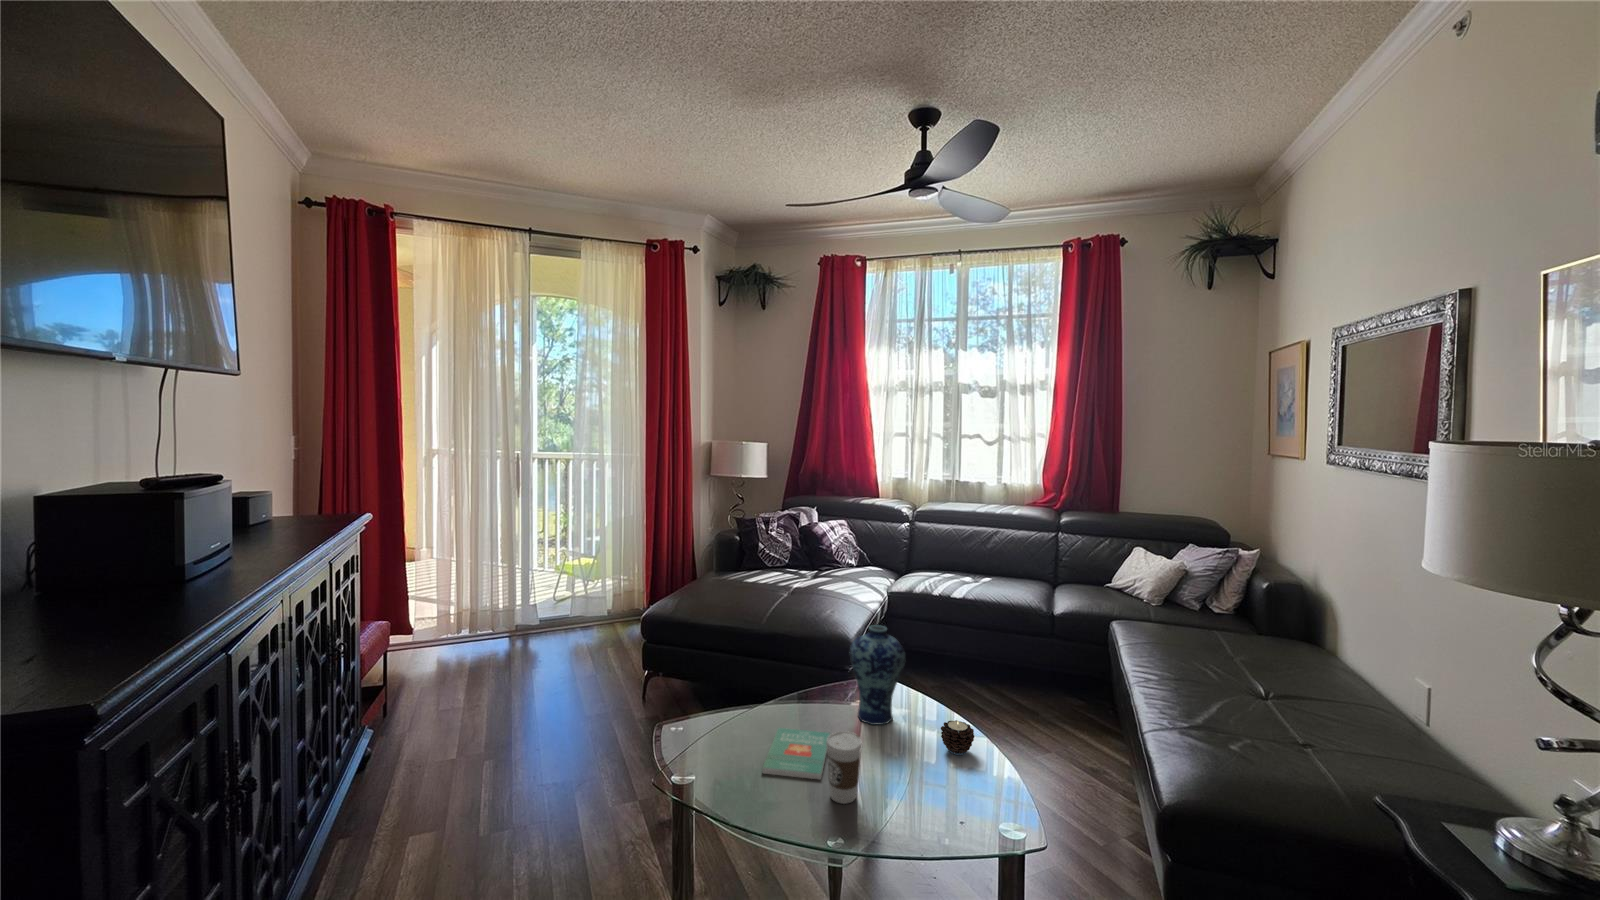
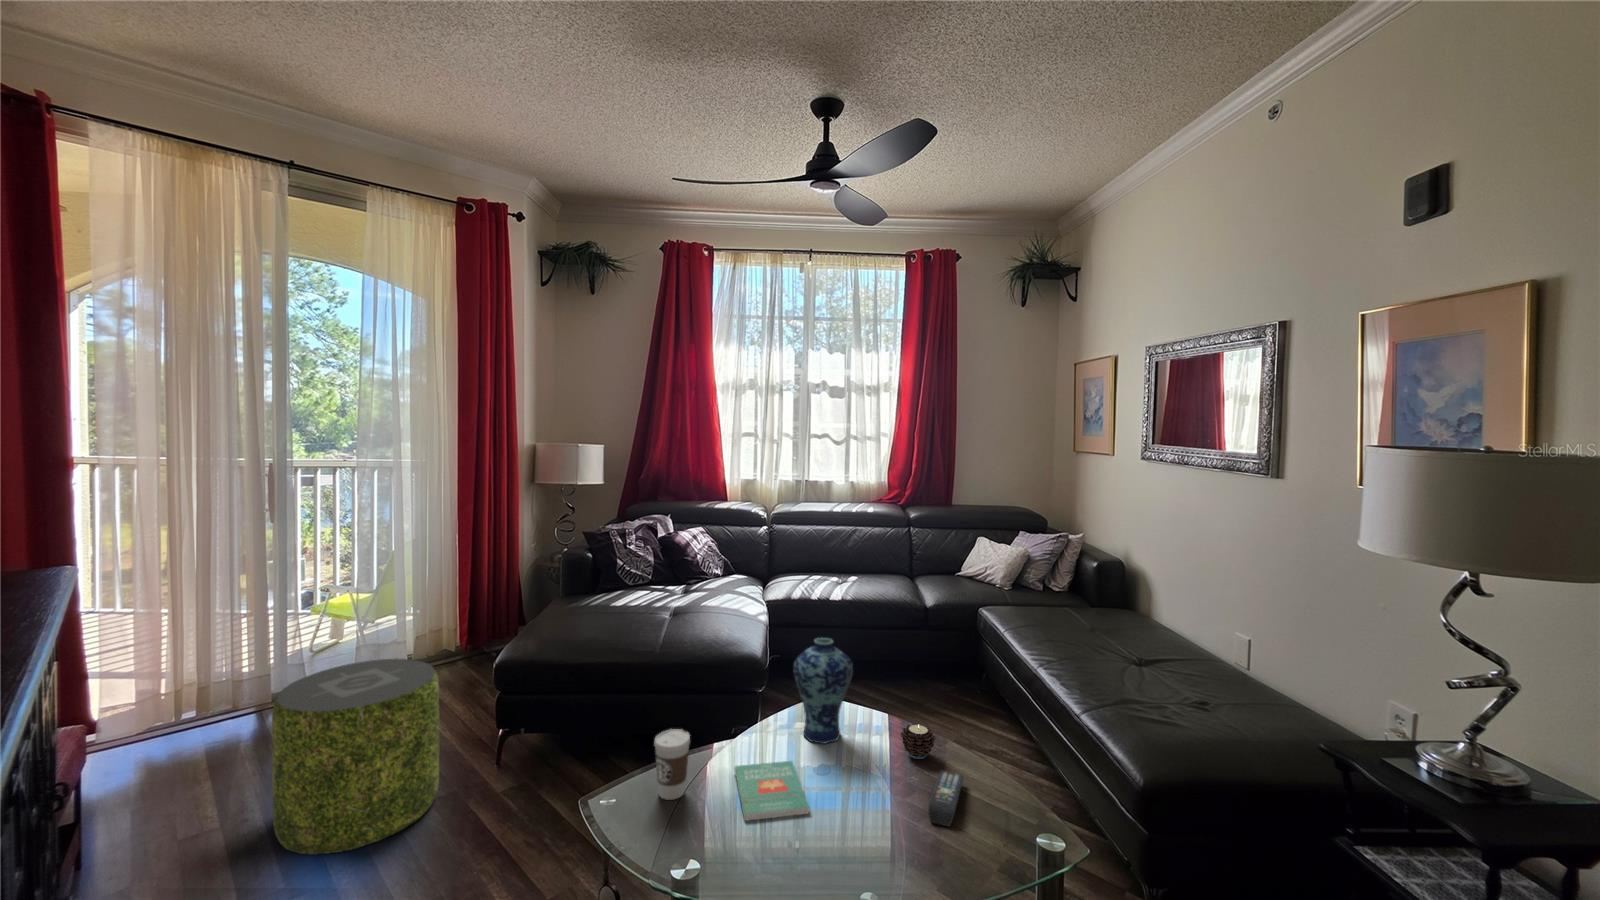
pouf: none [482,605,594,742] -> present [272,659,439,854]
coffee cup: present [826,731,862,804] -> present [654,729,690,800]
remote control: none [927,769,986,820] -> present [928,771,963,826]

